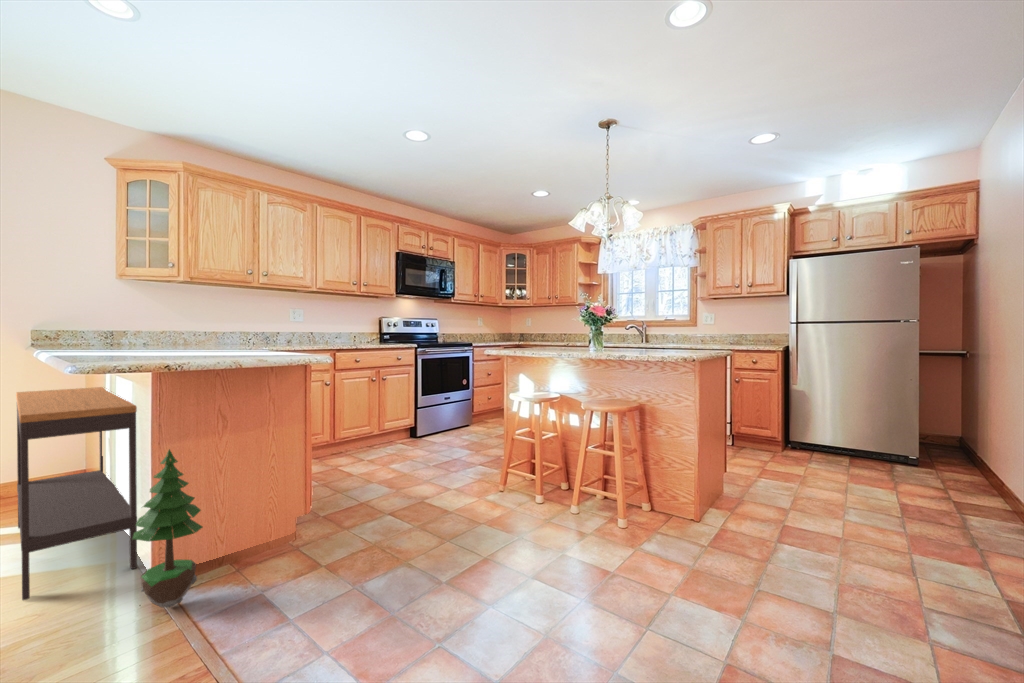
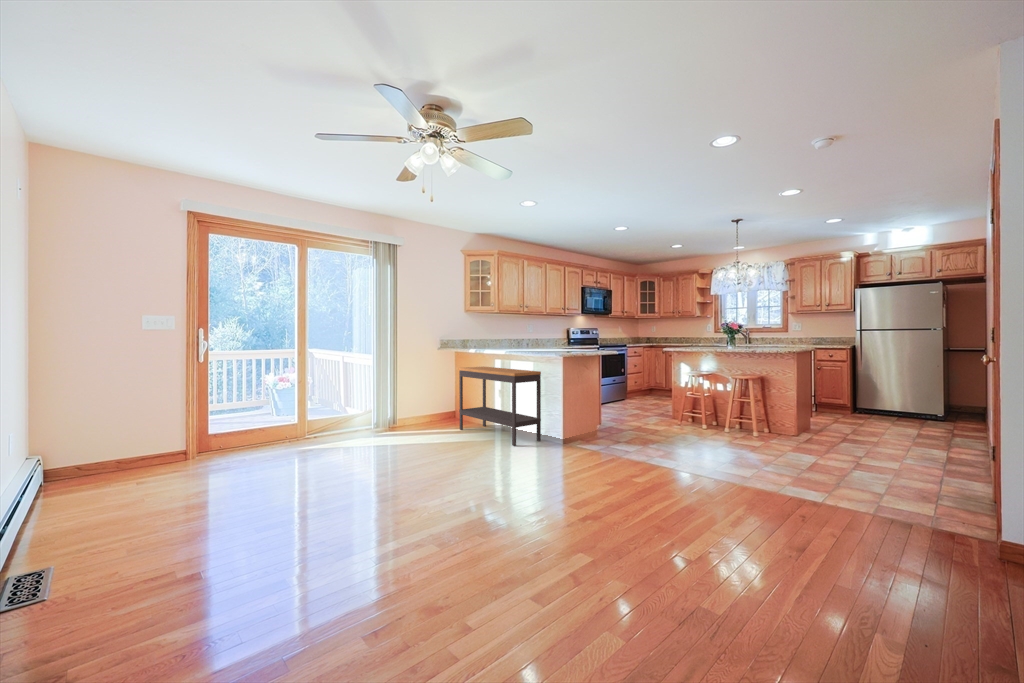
potted tree: present [133,449,203,607] -> none [564,386,587,449]

